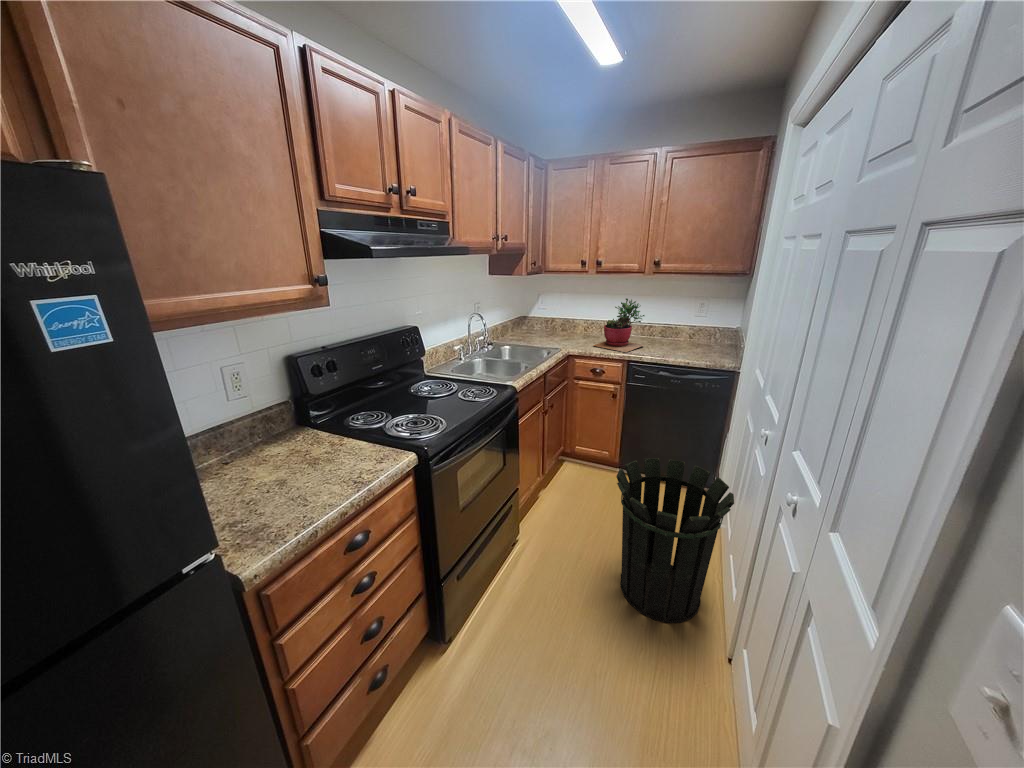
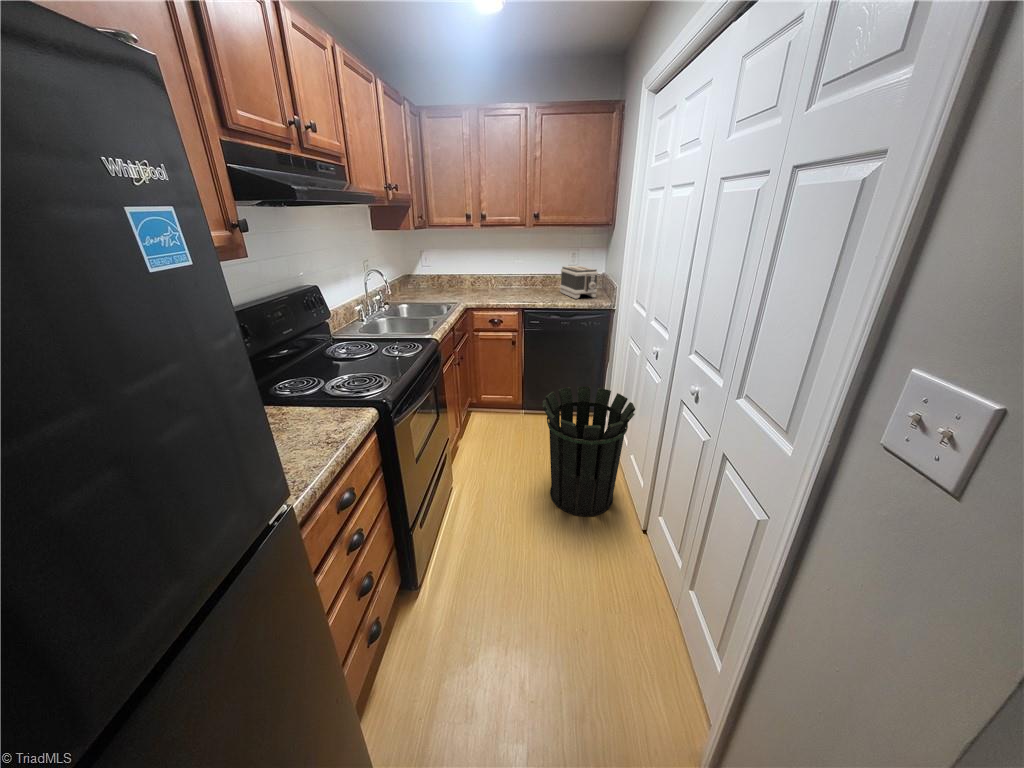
succulent plant: present [594,298,645,352] -> none [487,251,533,302]
toaster: none [679,317,725,354] -> present [560,266,598,299]

